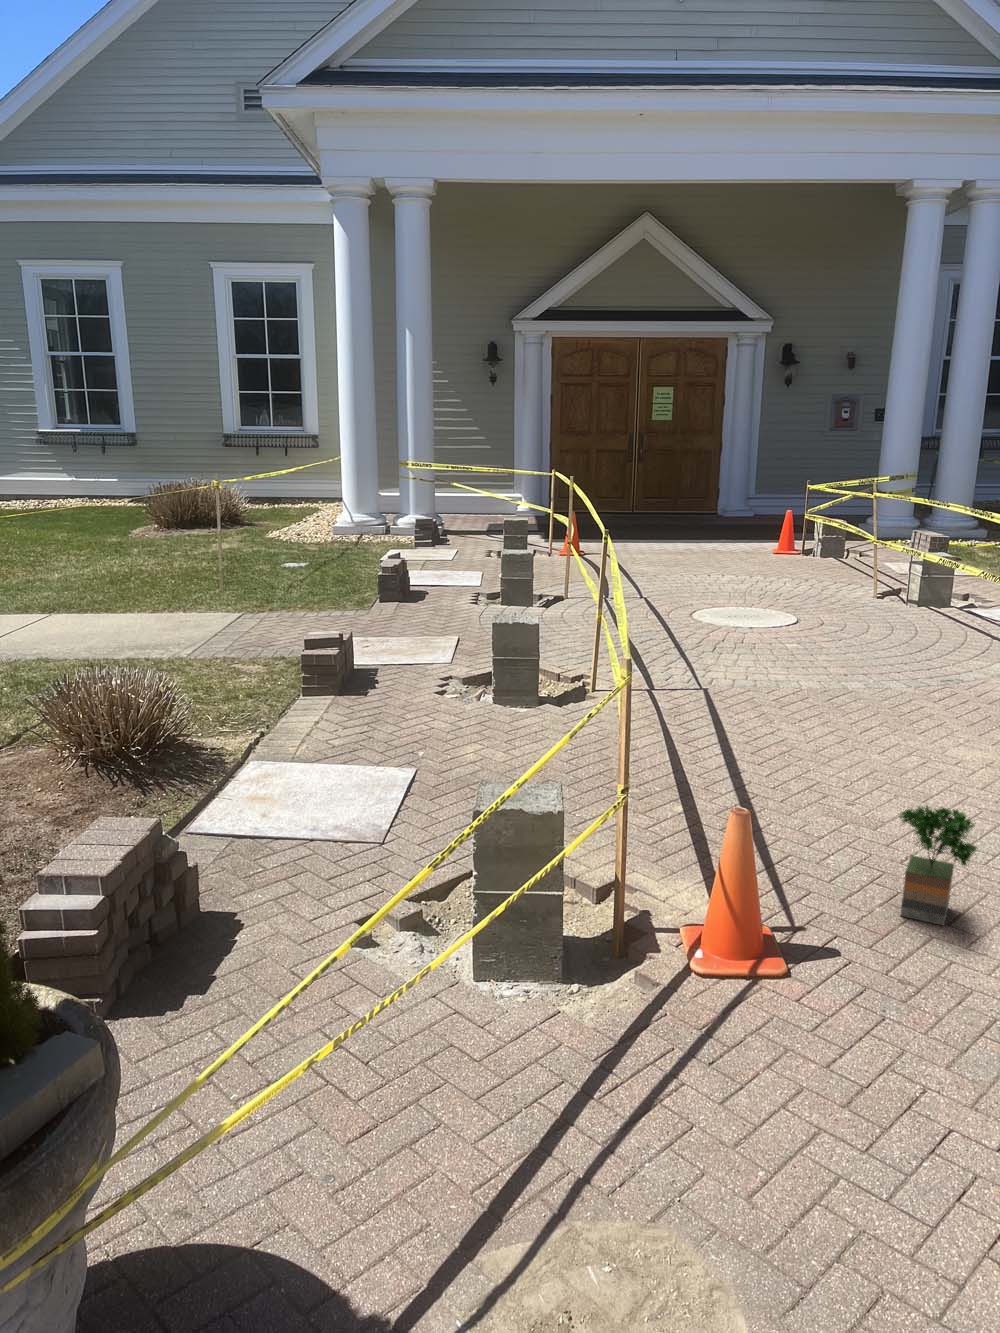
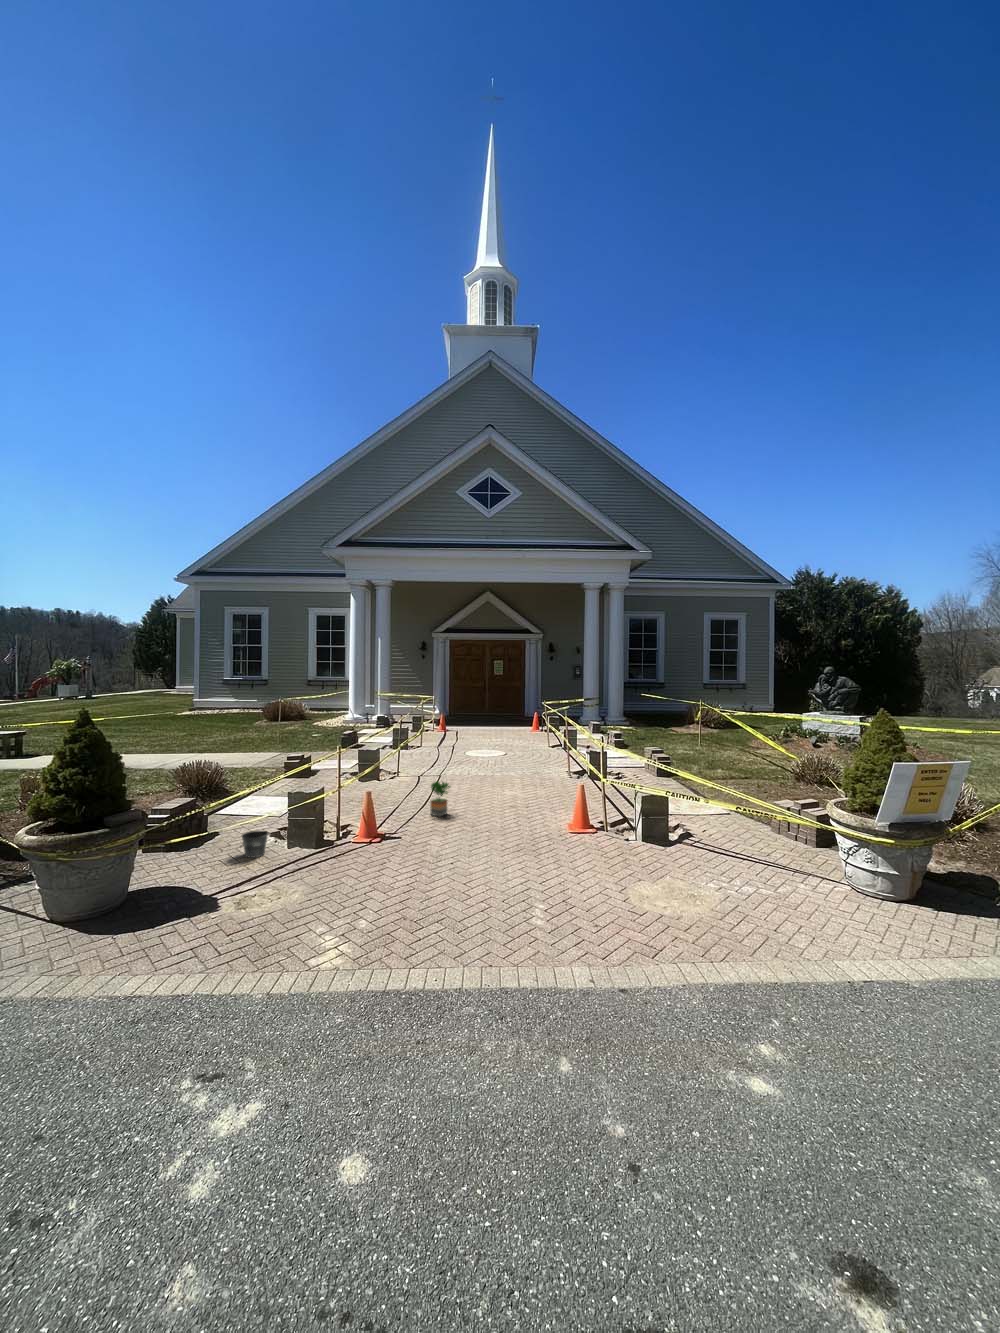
bucket: none [397,1136,516,1279] -> present [240,831,268,858]

